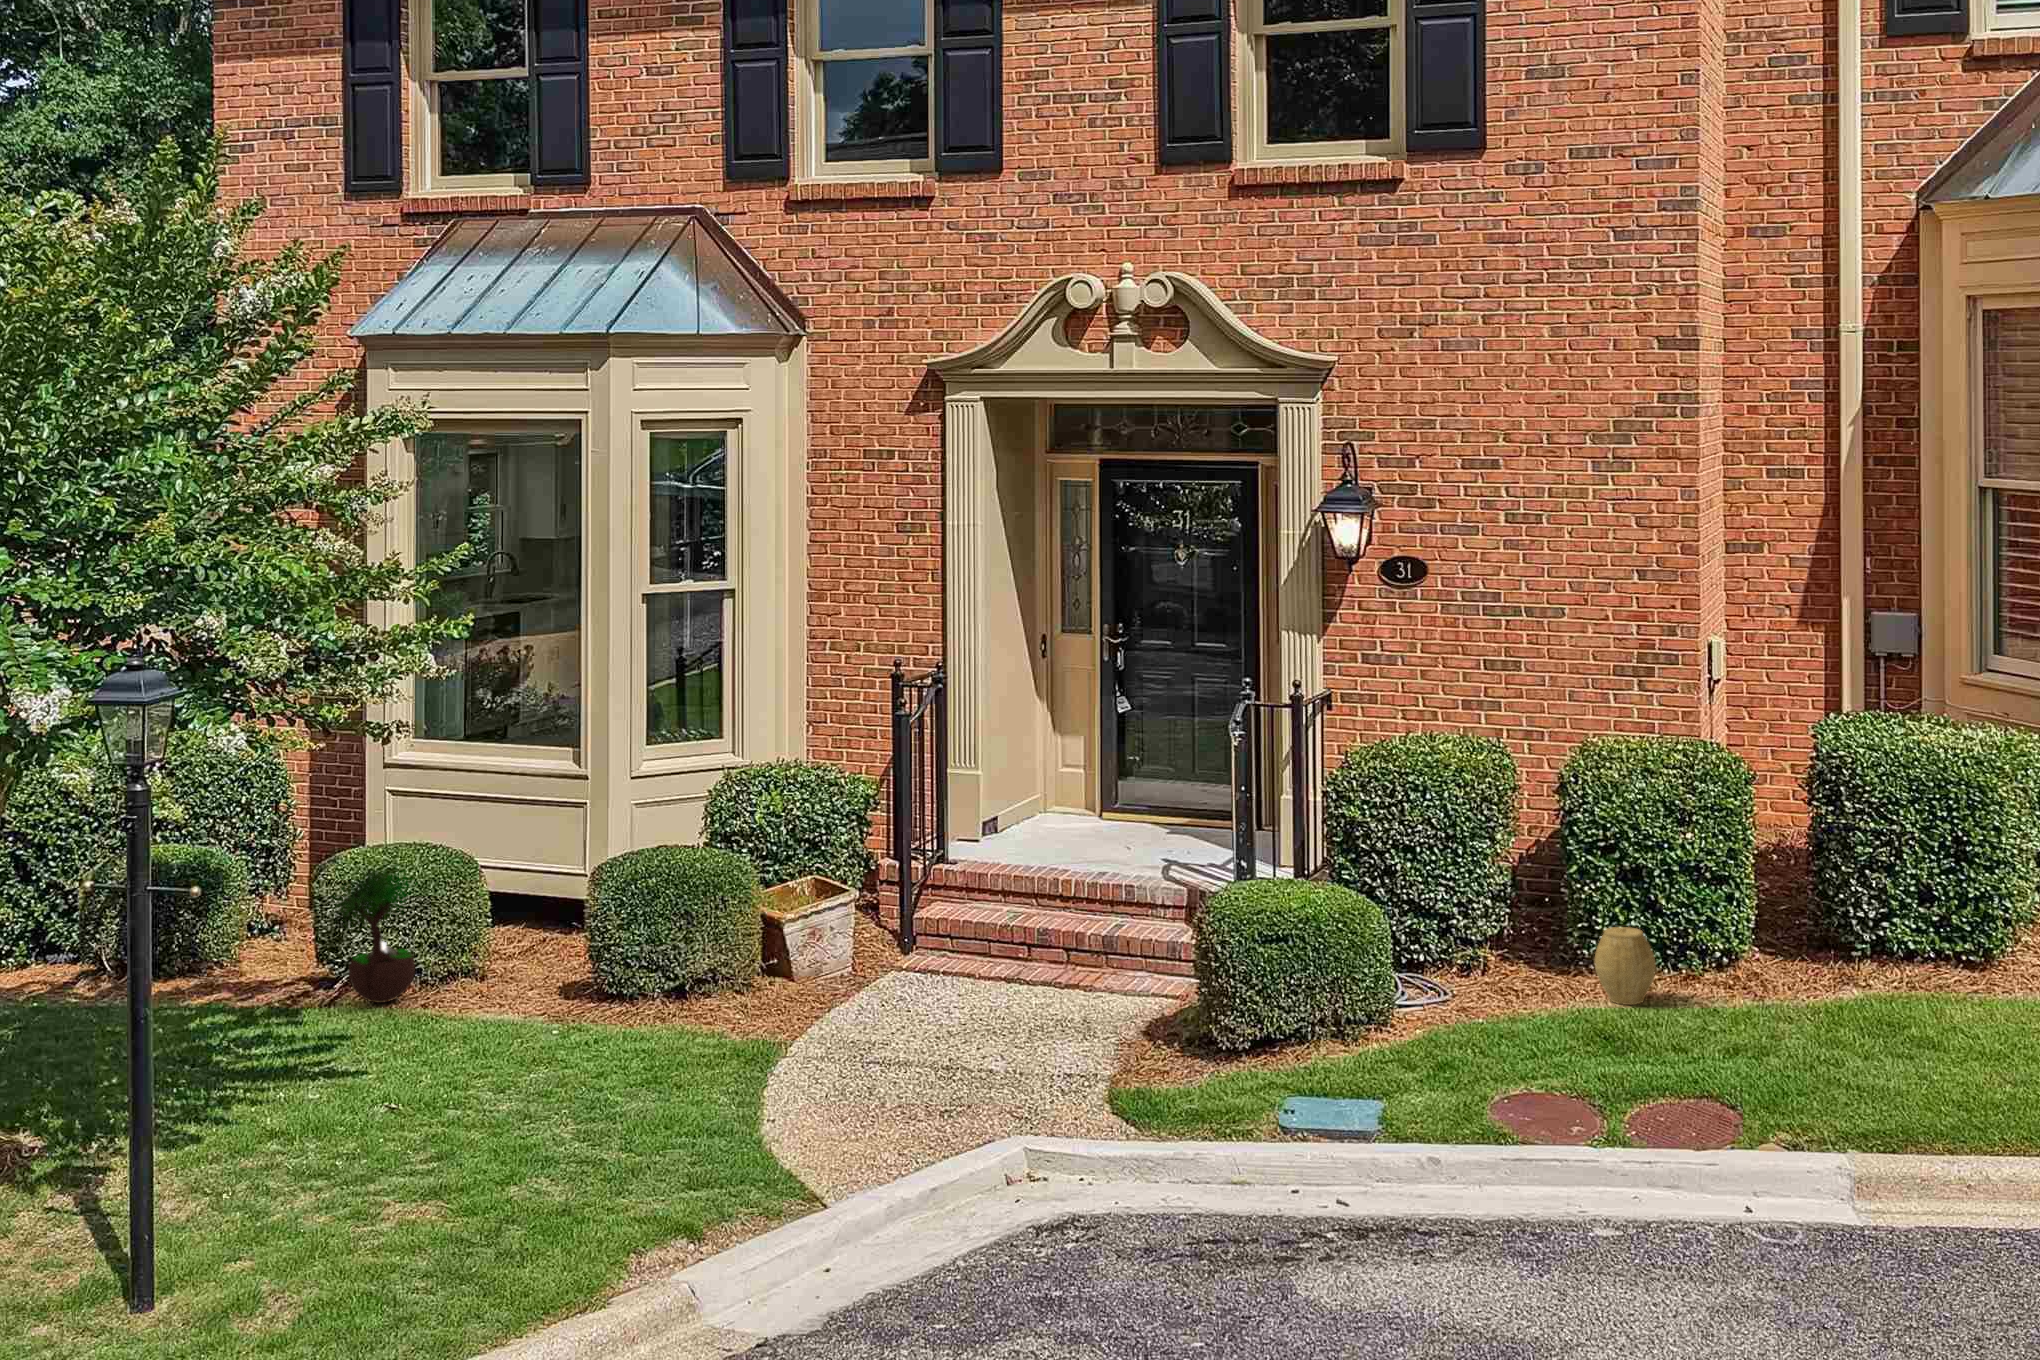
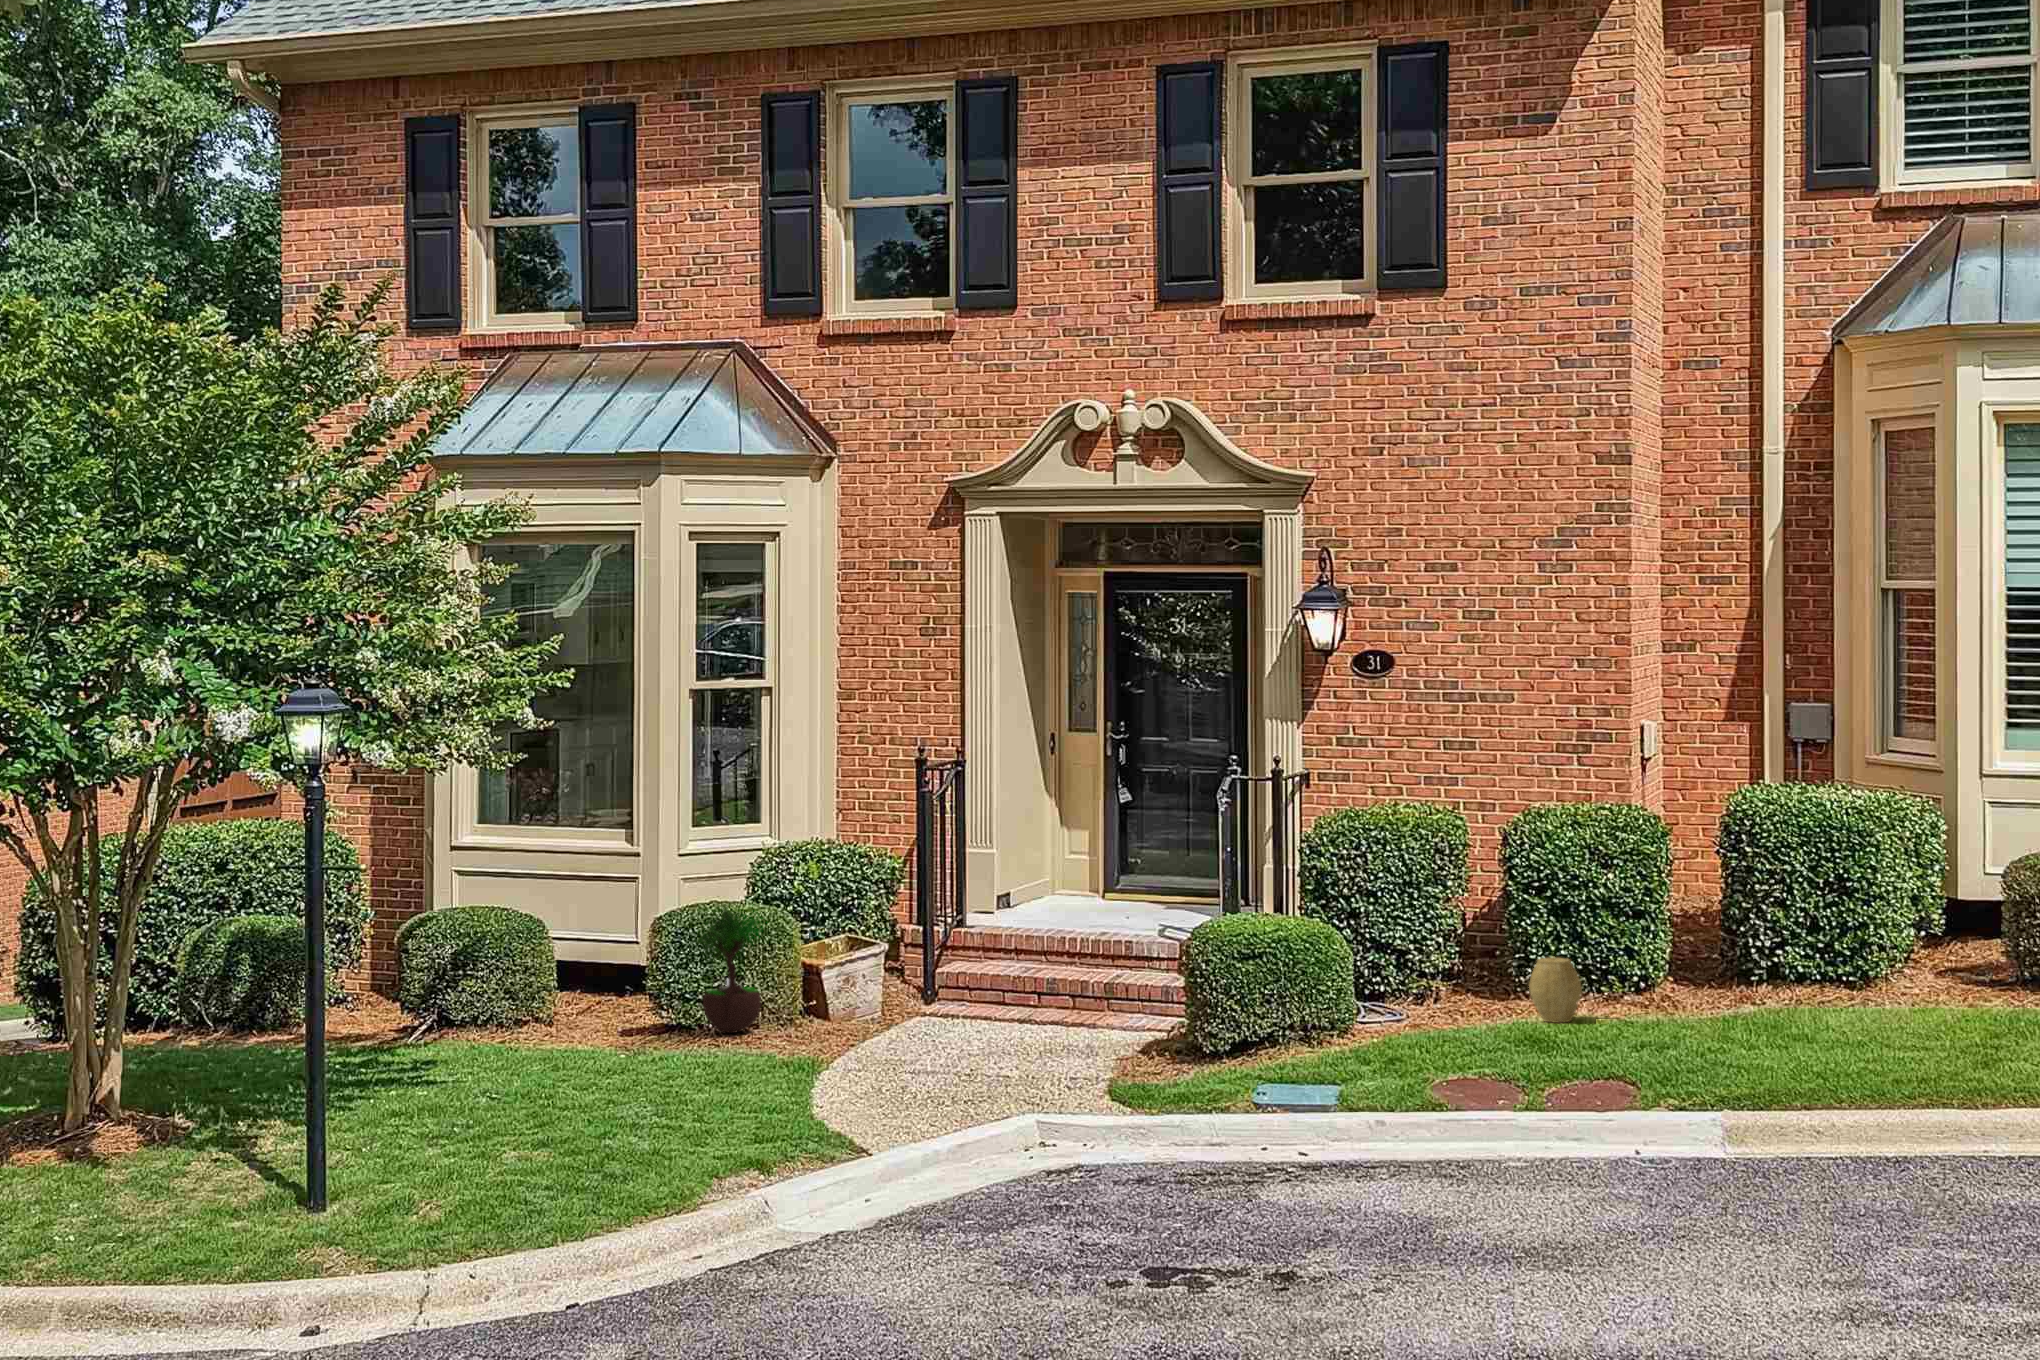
potted tree: present [331,864,417,1003] -> present [690,904,762,1033]

